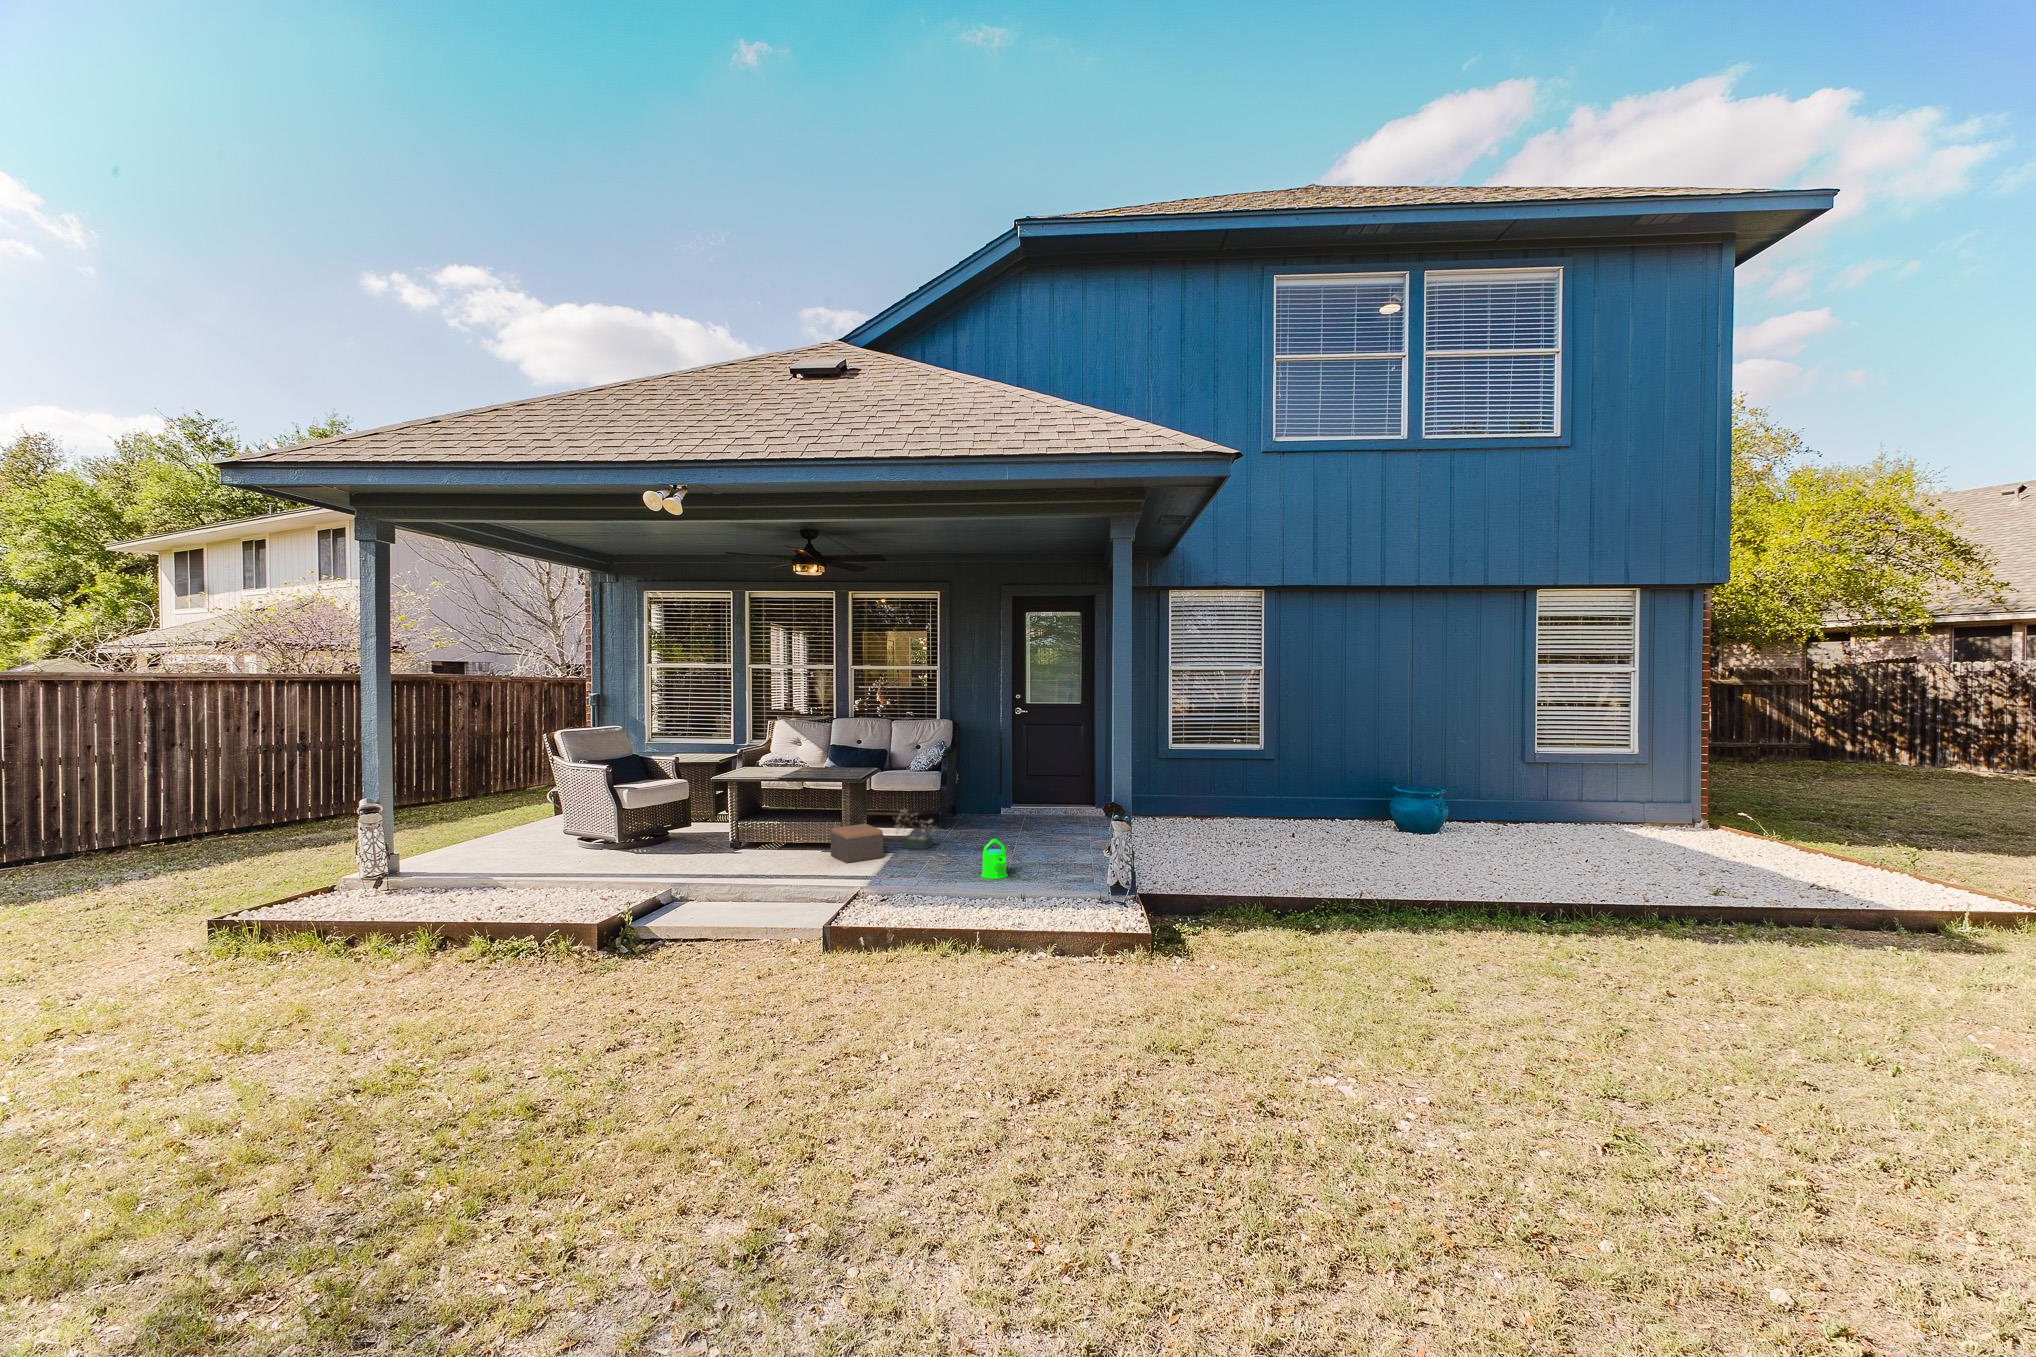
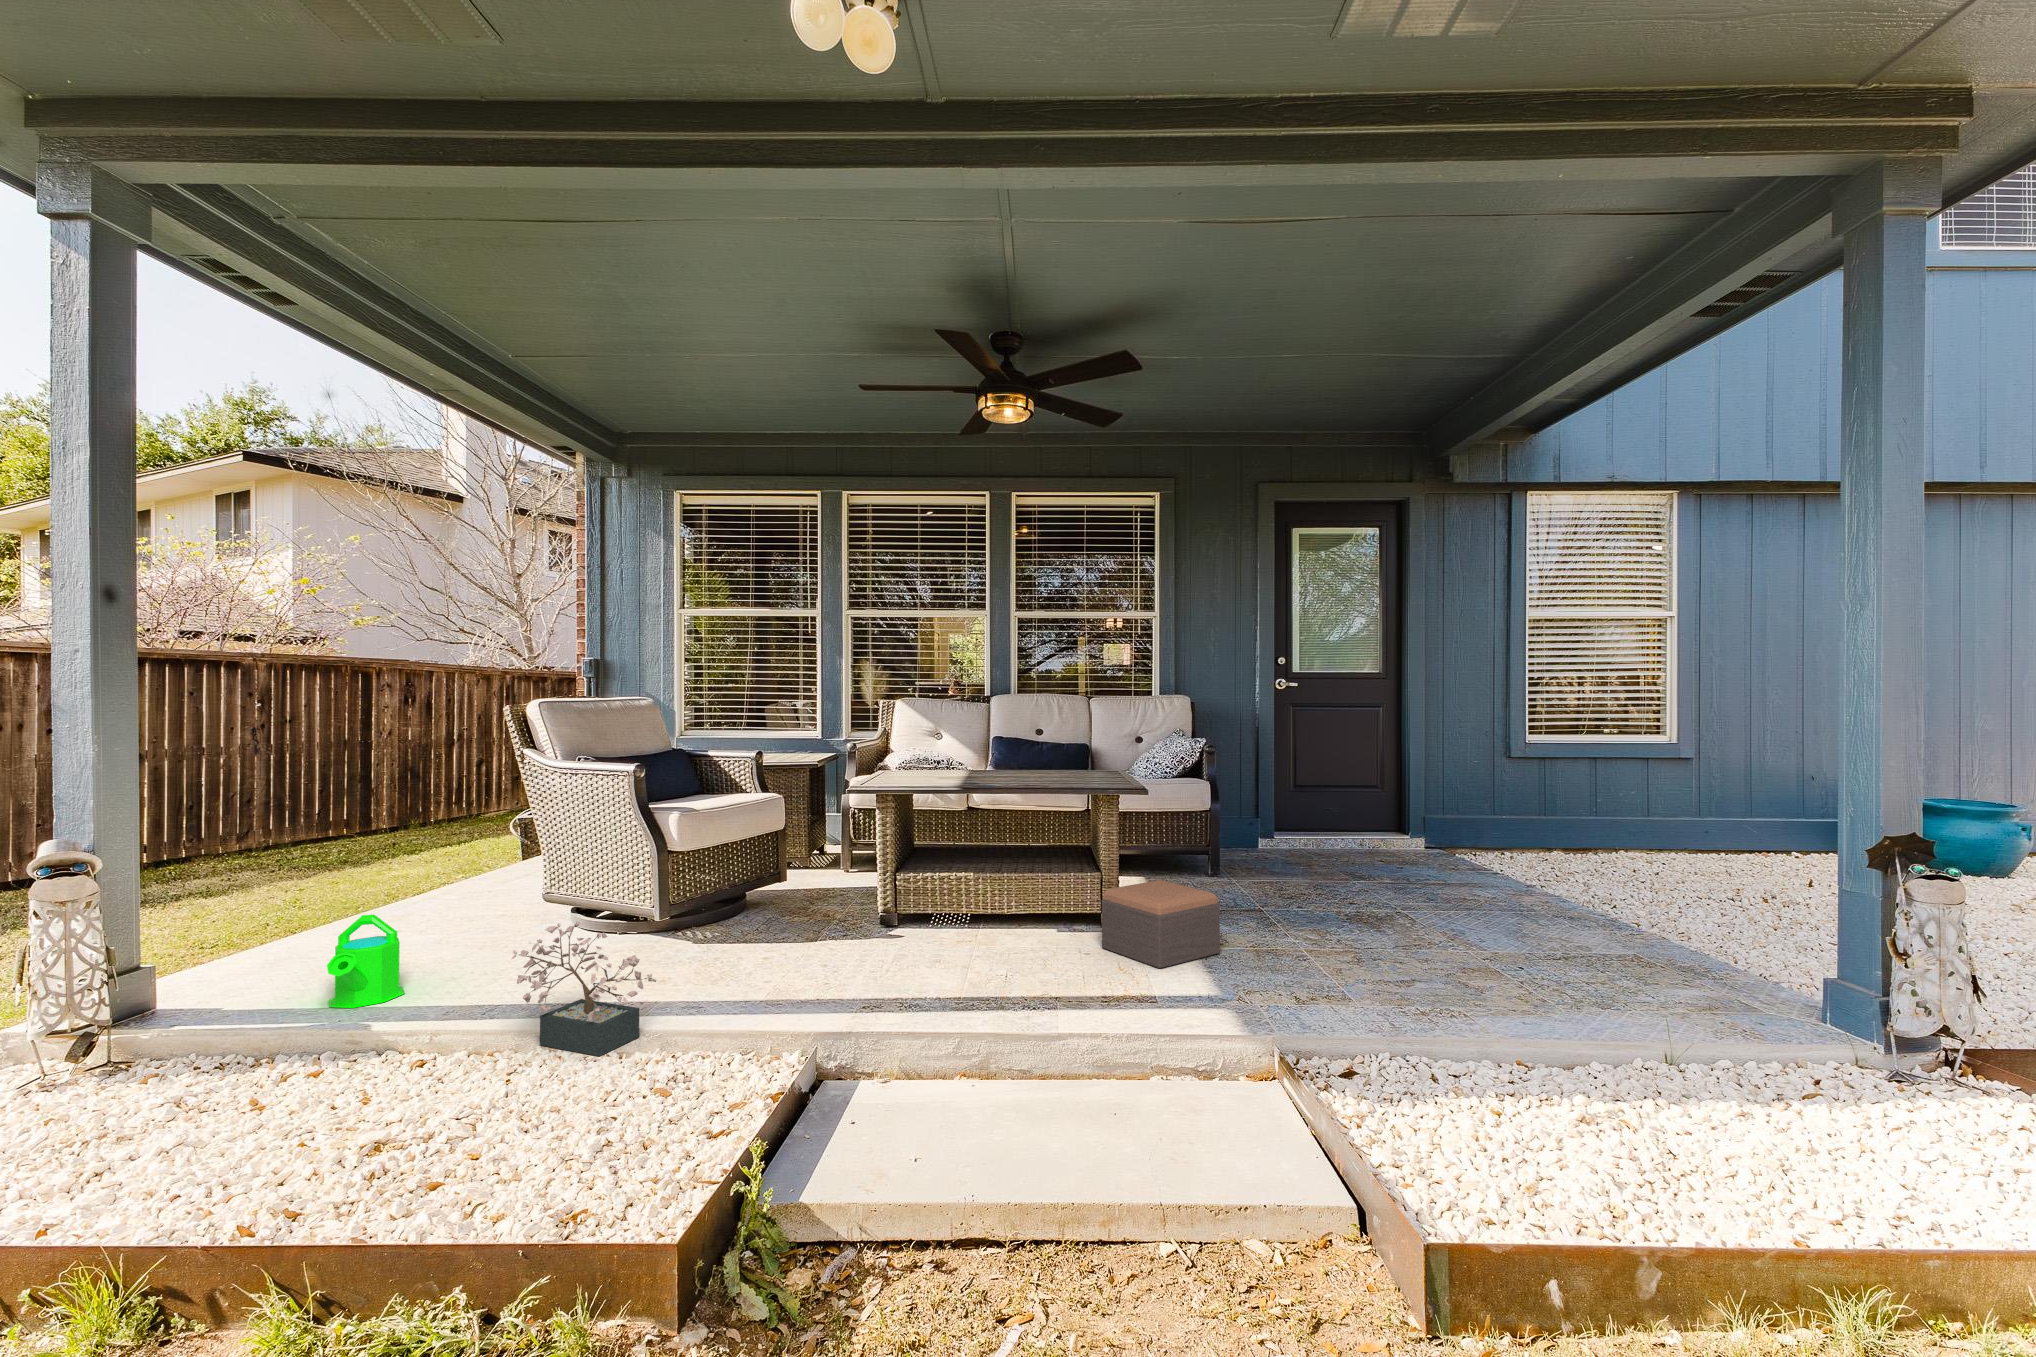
decorative plant: present [896,811,934,850] -> present [511,922,657,1056]
watering can: present [981,839,1008,879] -> present [327,915,404,1008]

